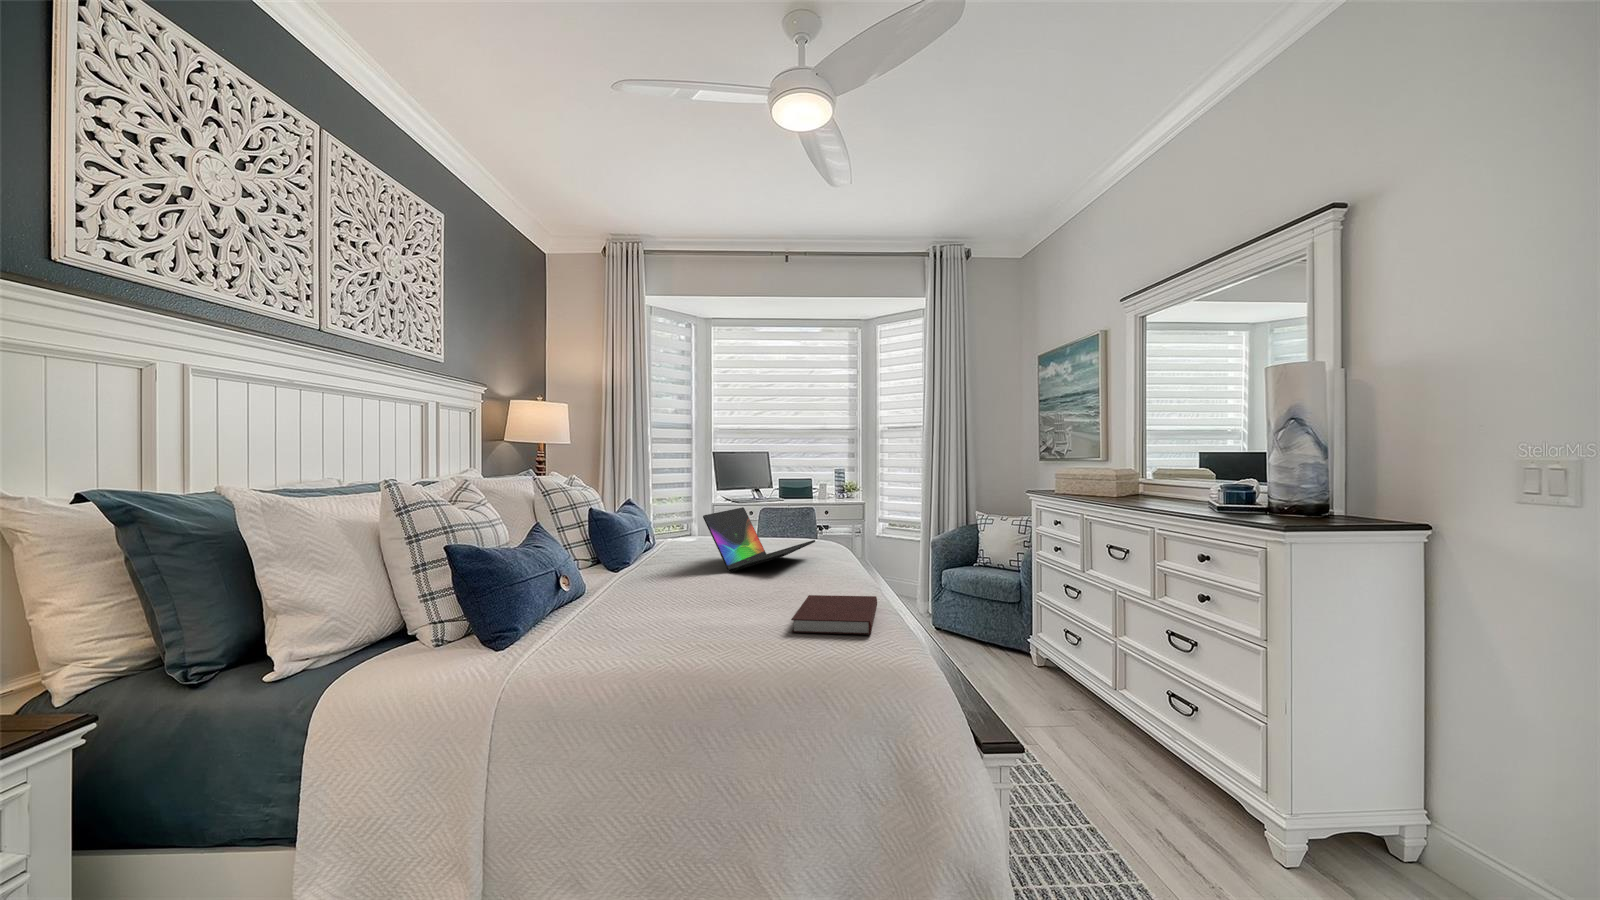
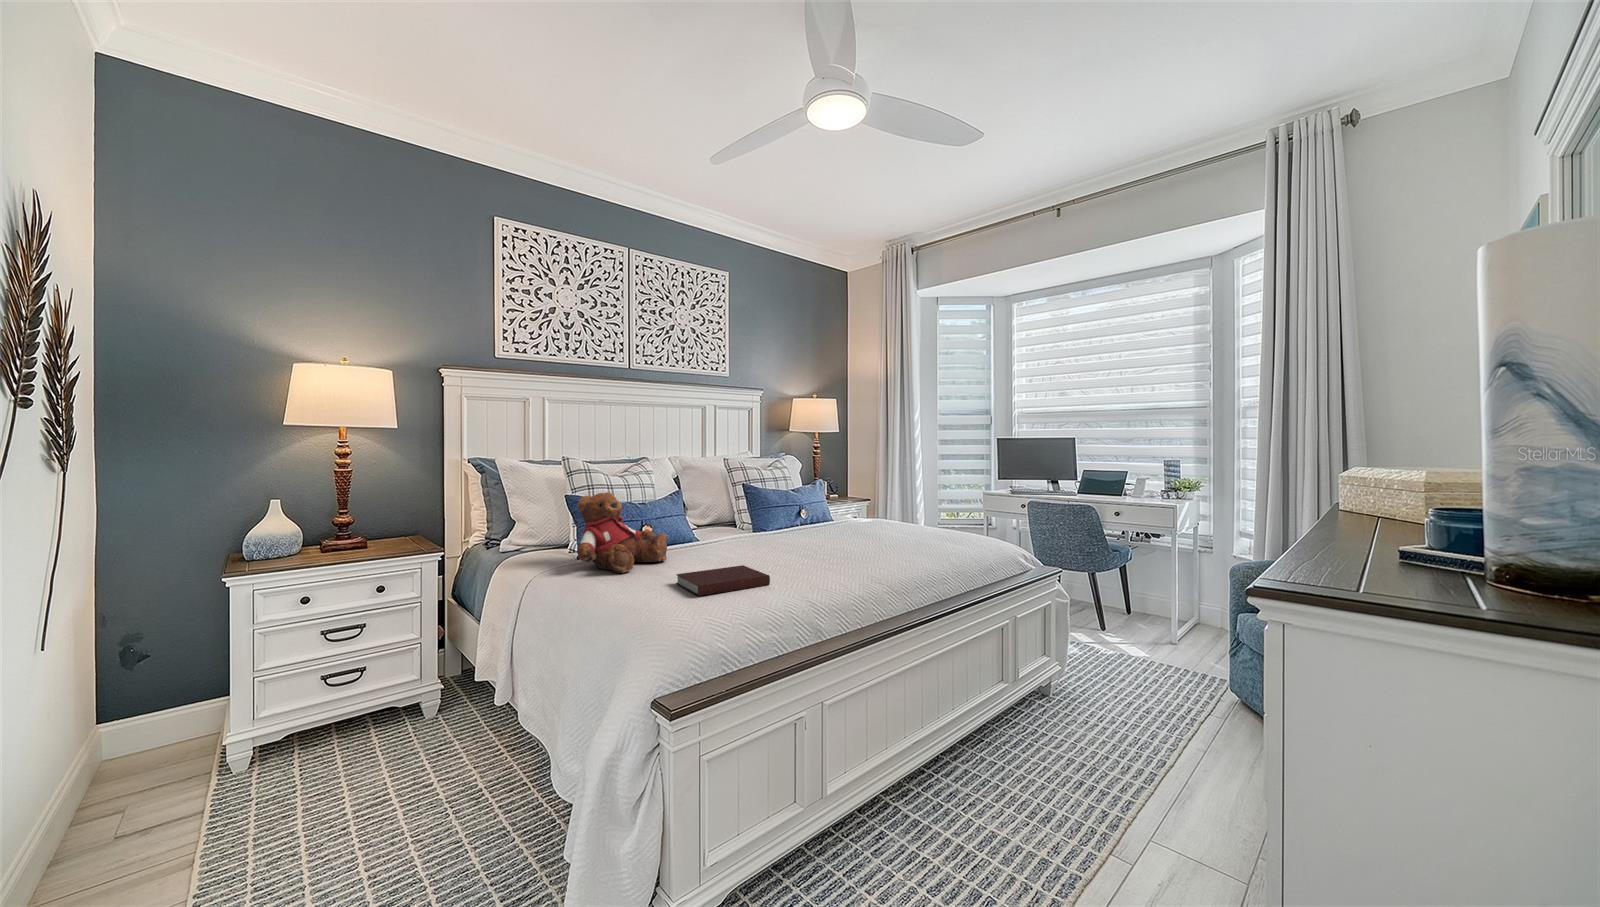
laptop: present [703,507,815,572] -> none [779,493,881,544]
teddy bear: none [544,524,684,647] -> present [577,492,667,573]

